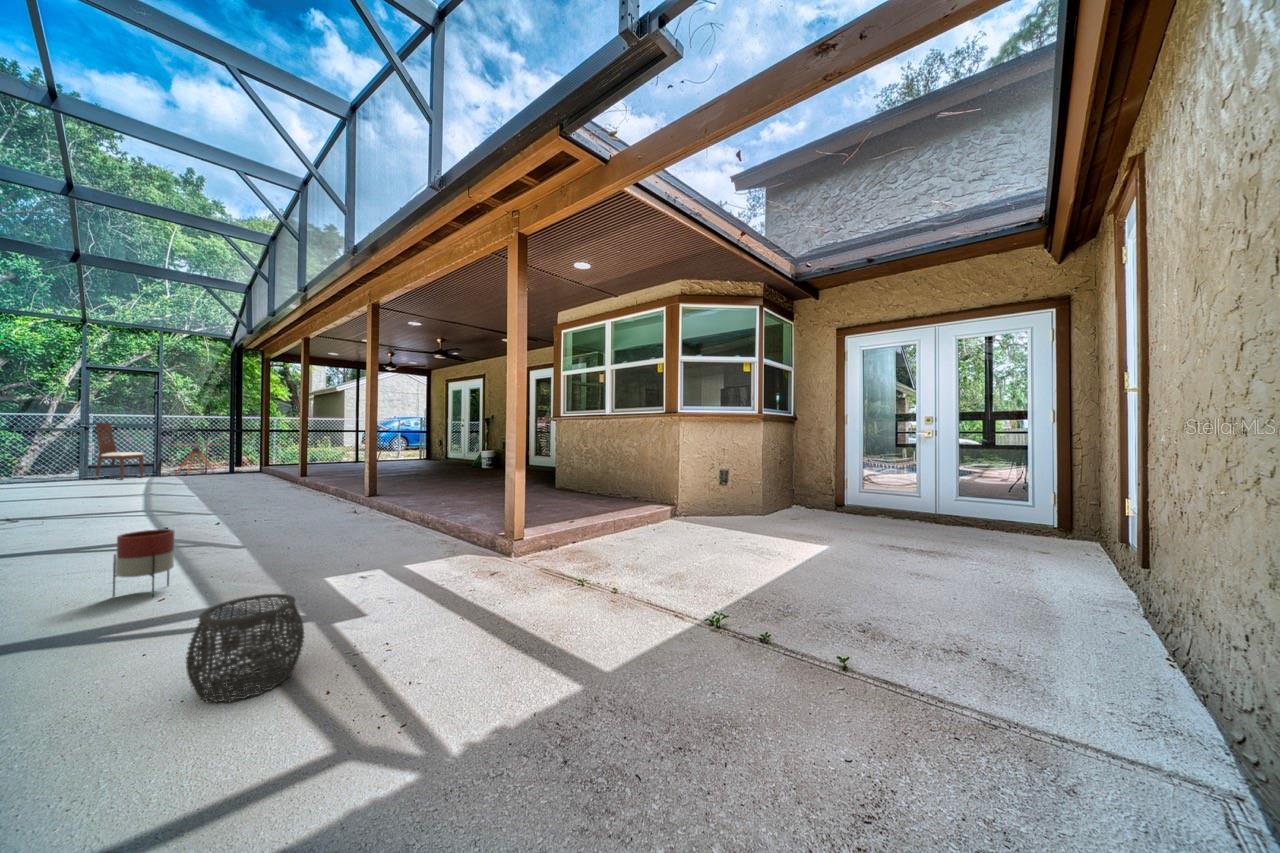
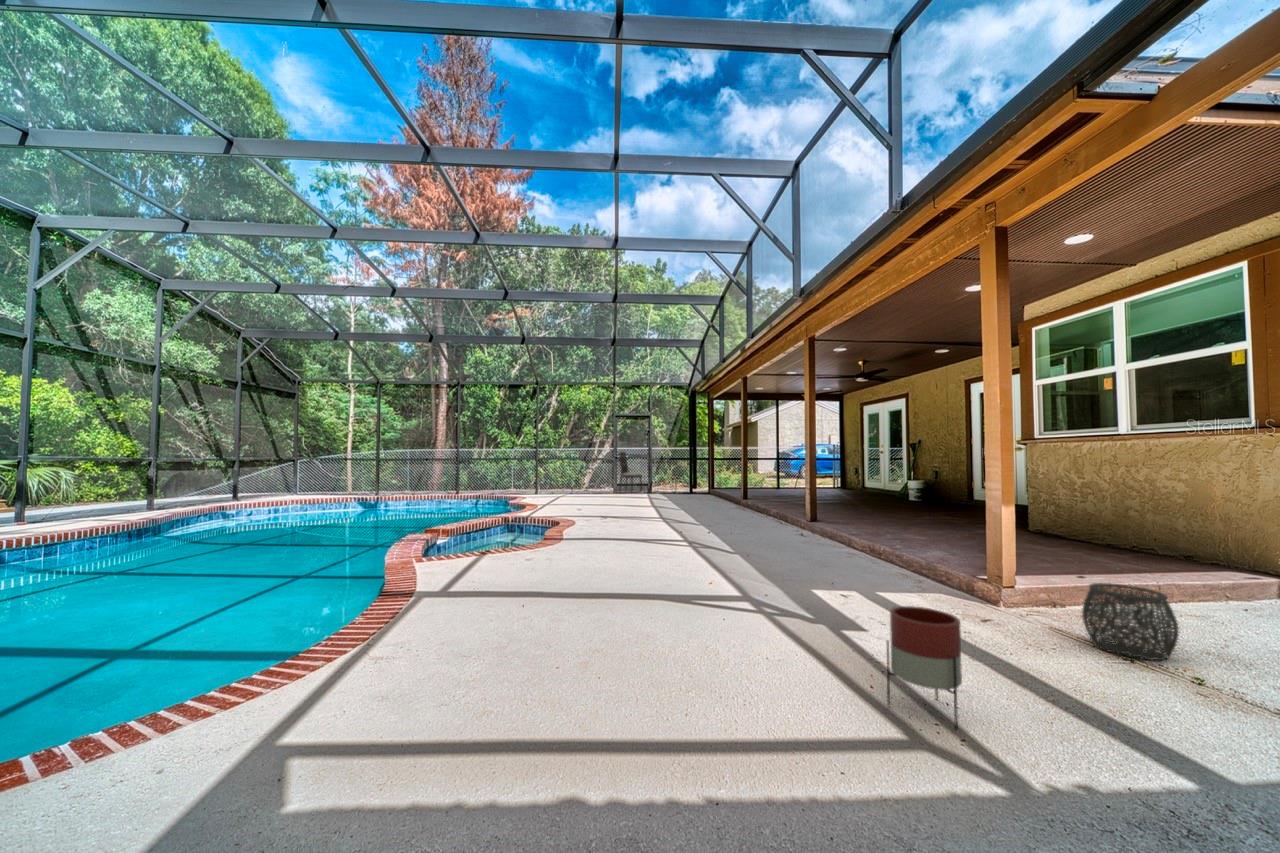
round table: present [172,444,214,473] -> none [652,468,686,491]
planter: present [113,529,174,597] -> present [887,606,962,729]
woven basket: present [186,594,304,703] -> present [1082,583,1179,661]

